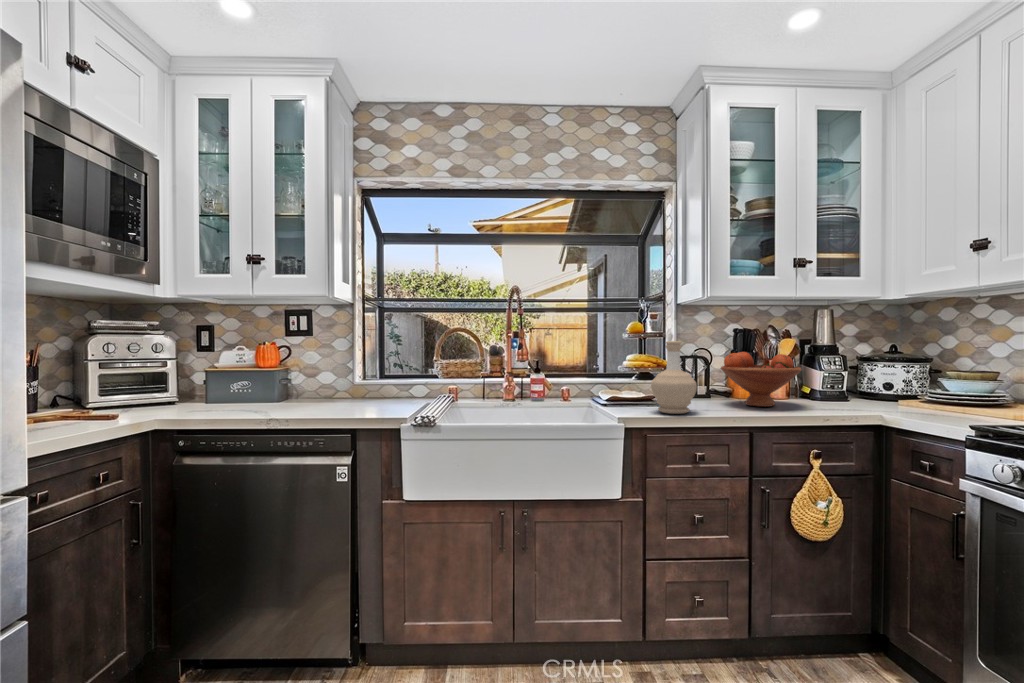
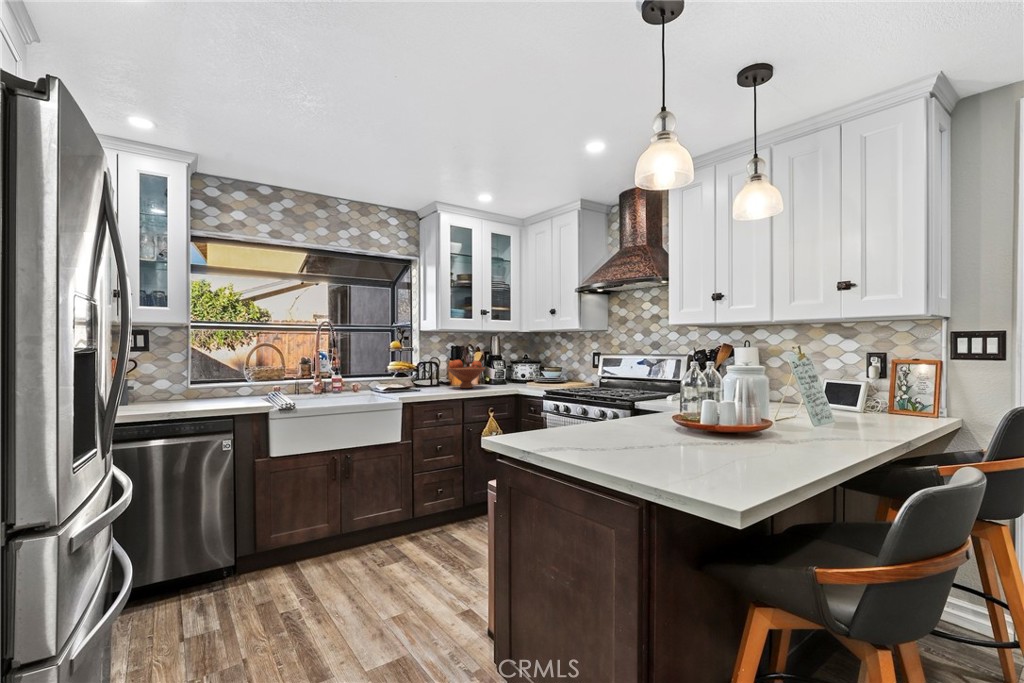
bottle: present [651,341,697,414] -> none [413,354,437,394]

